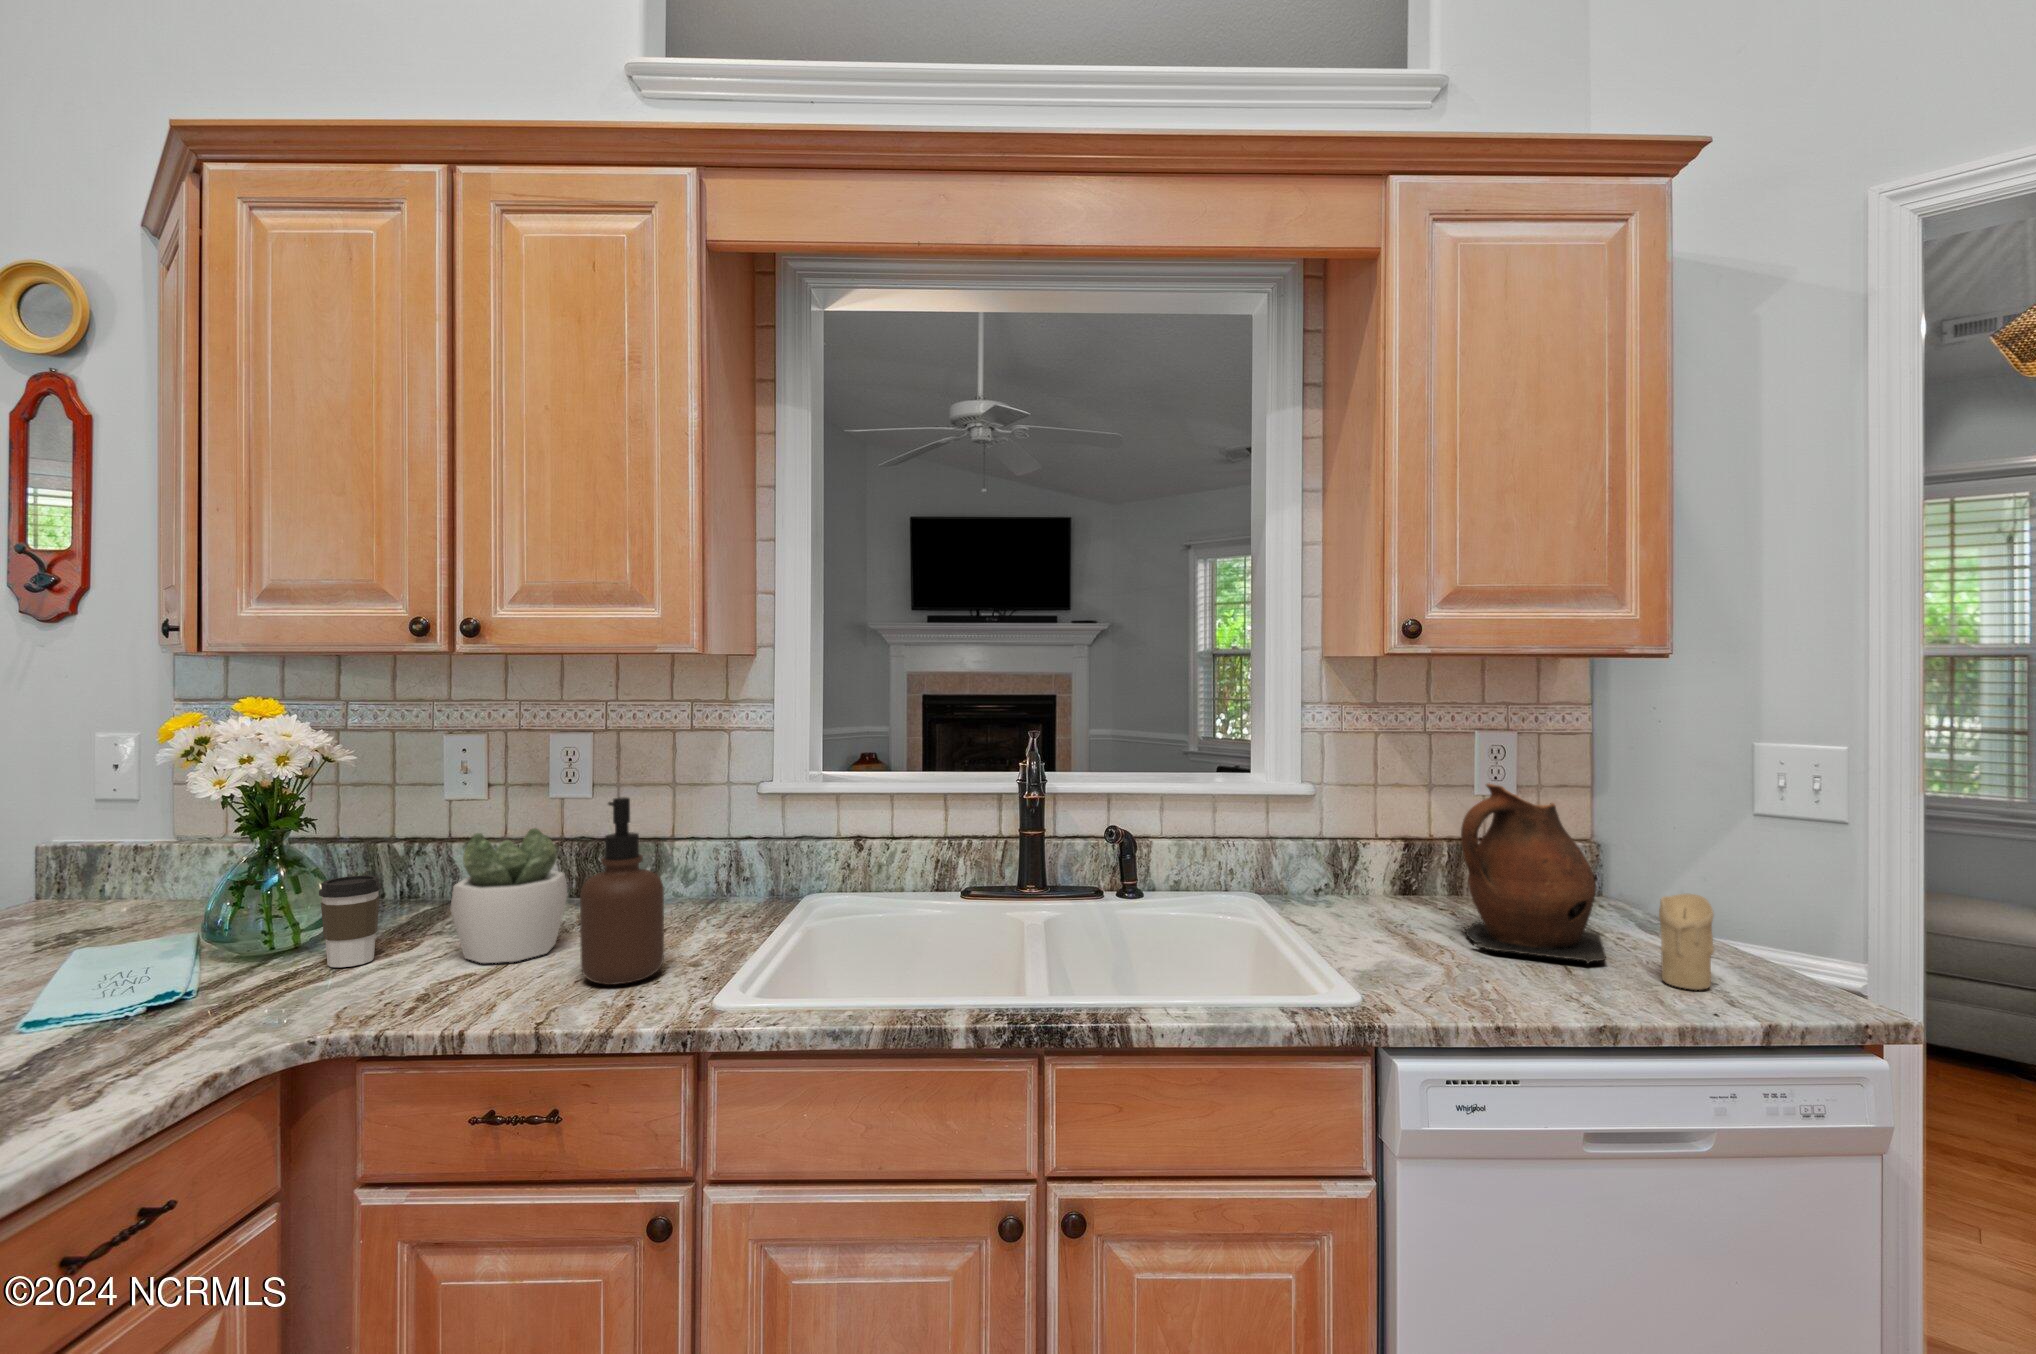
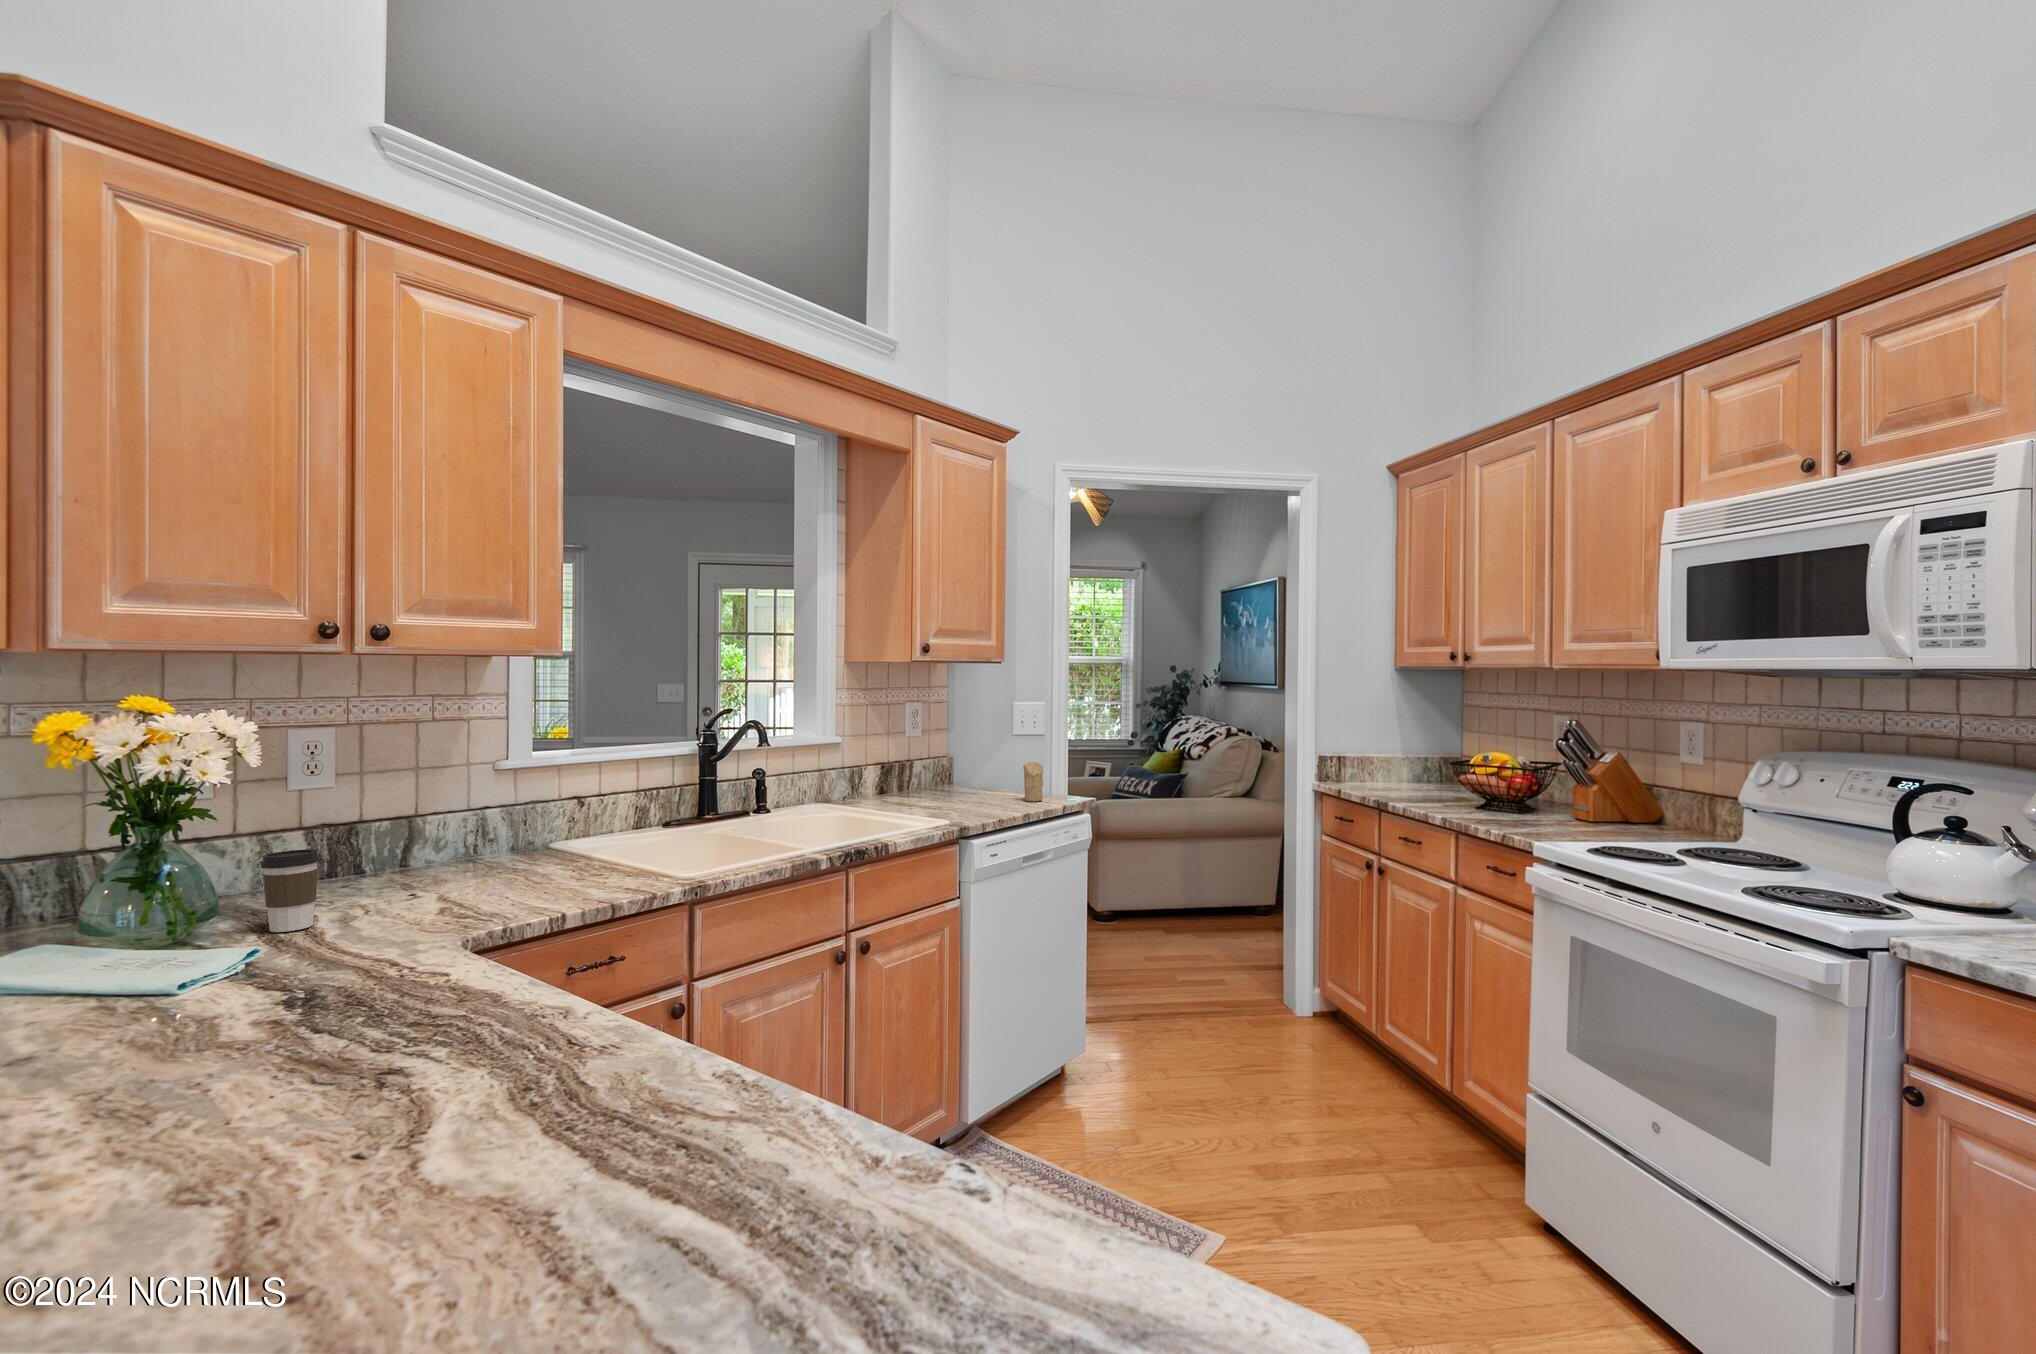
ceramic pitcher: present [1461,784,1606,964] -> none [930,723,1002,803]
soap dispenser: present [580,797,664,985] -> none [541,755,603,888]
succulent plant: present [450,828,567,964] -> none [371,797,472,906]

